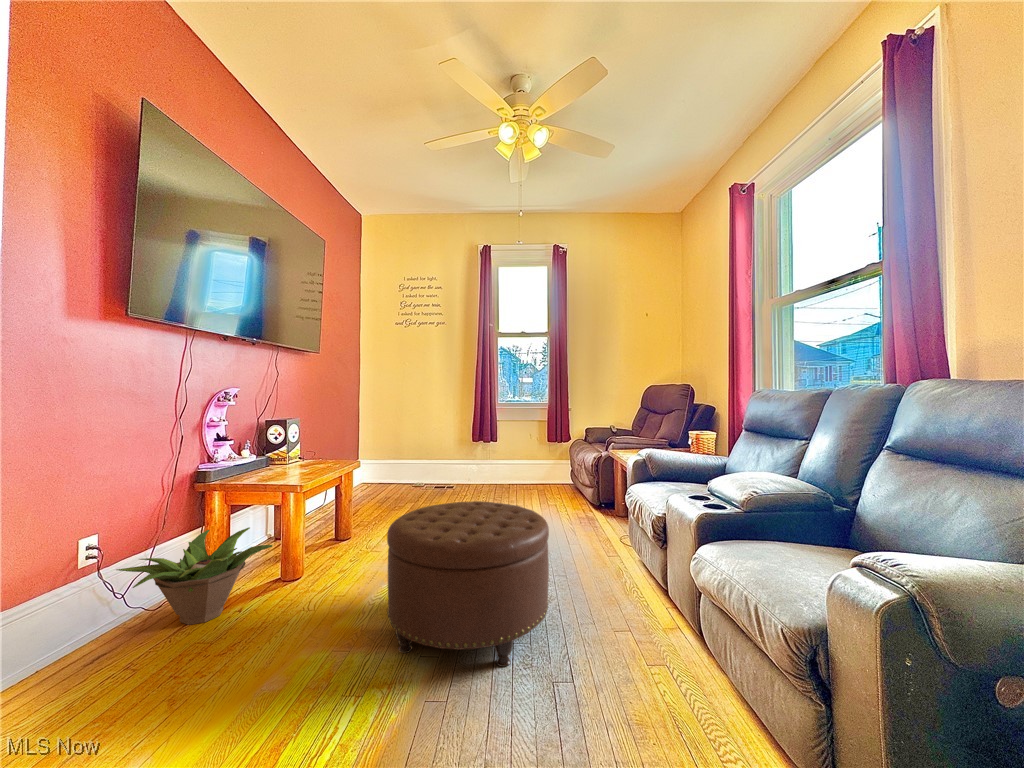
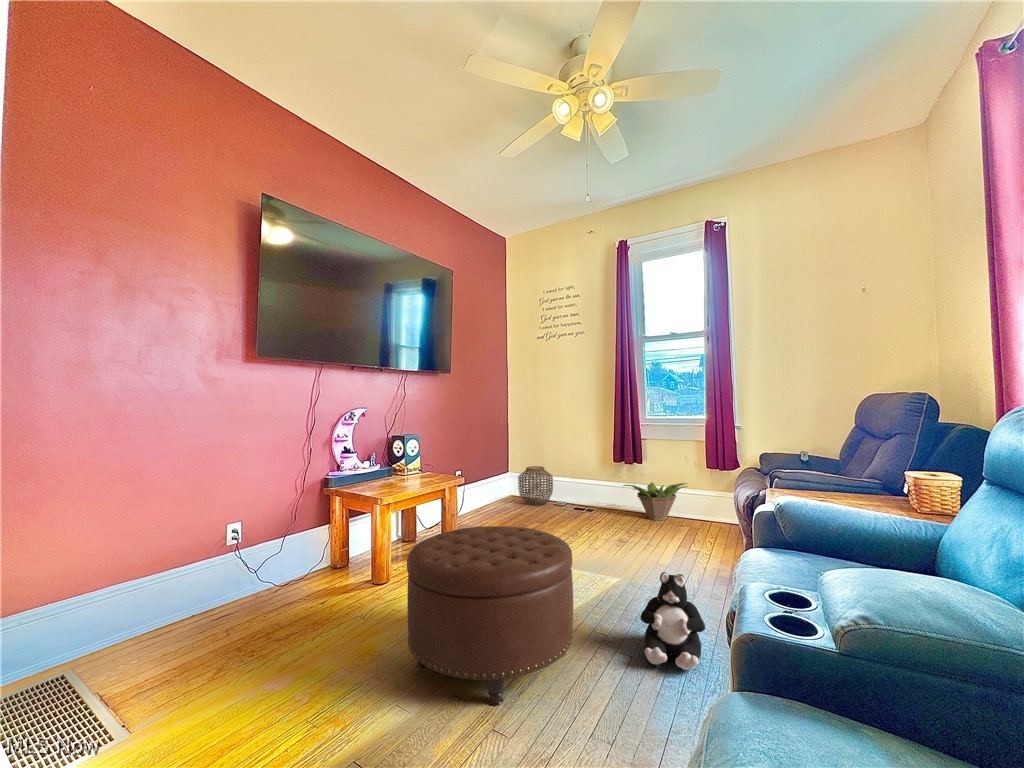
woven basket: none [376,451,411,489] -> present [518,466,553,506]
plush toy: none [580,525,637,601] -> present [641,572,705,670]
decorative plant: present [116,527,273,625] -> present [624,482,688,520]

